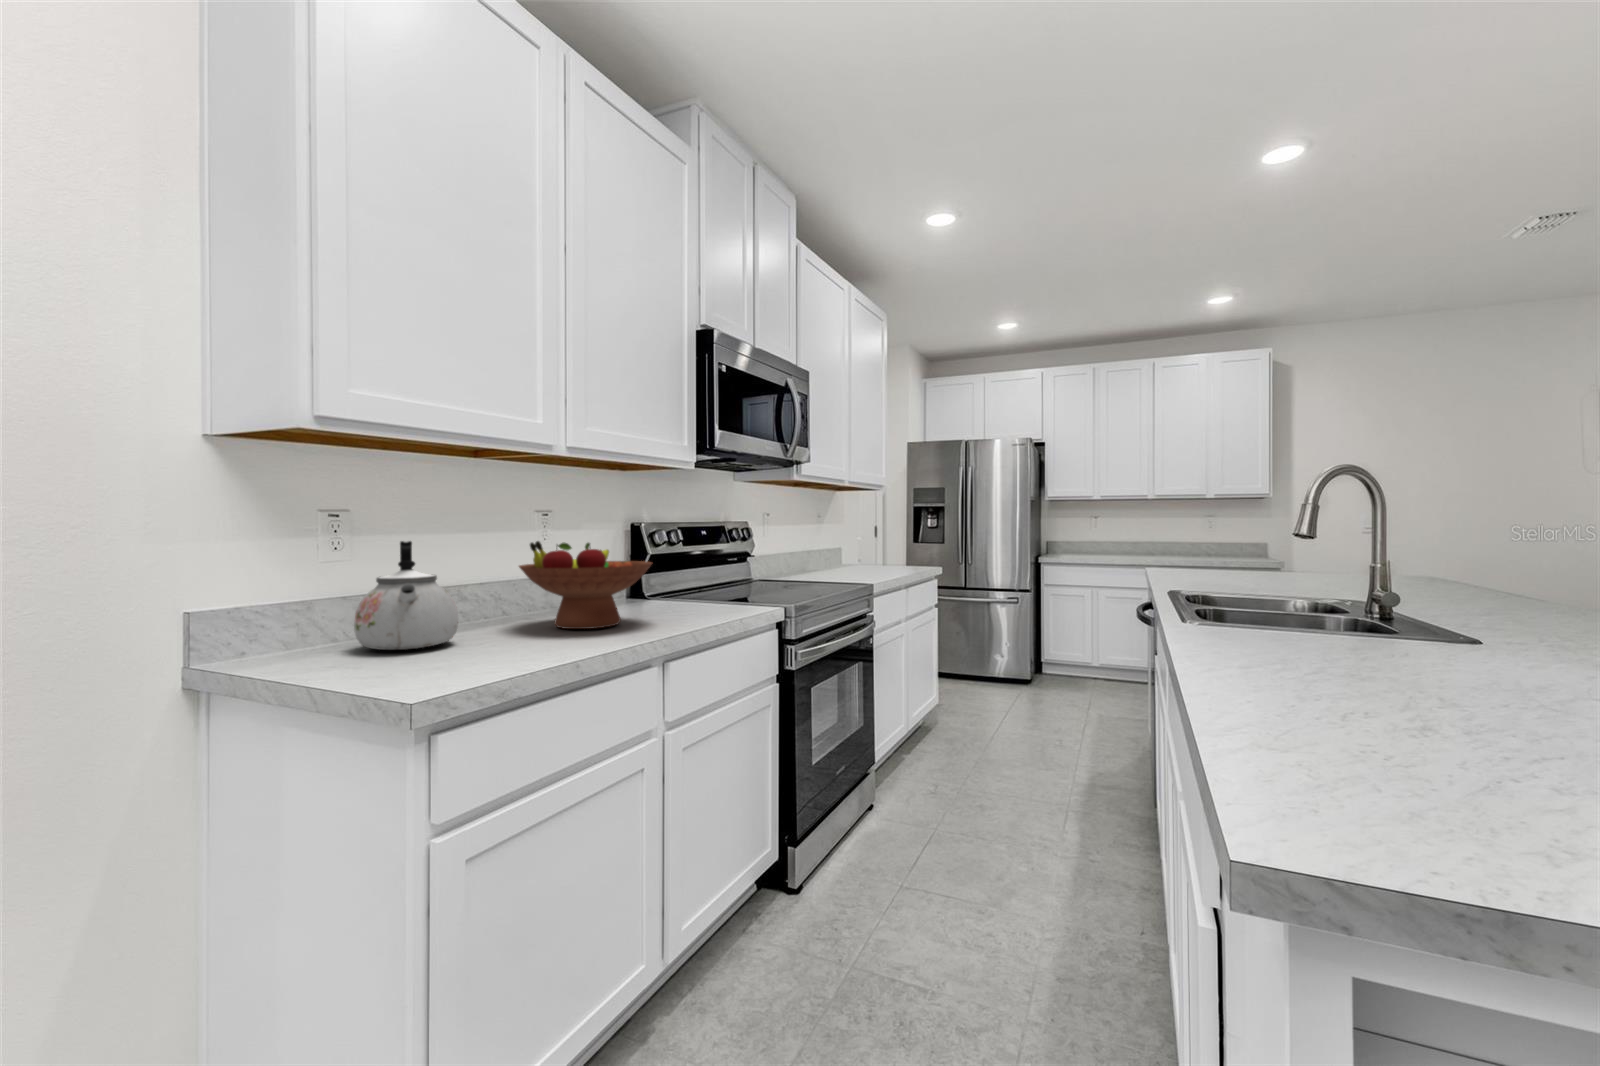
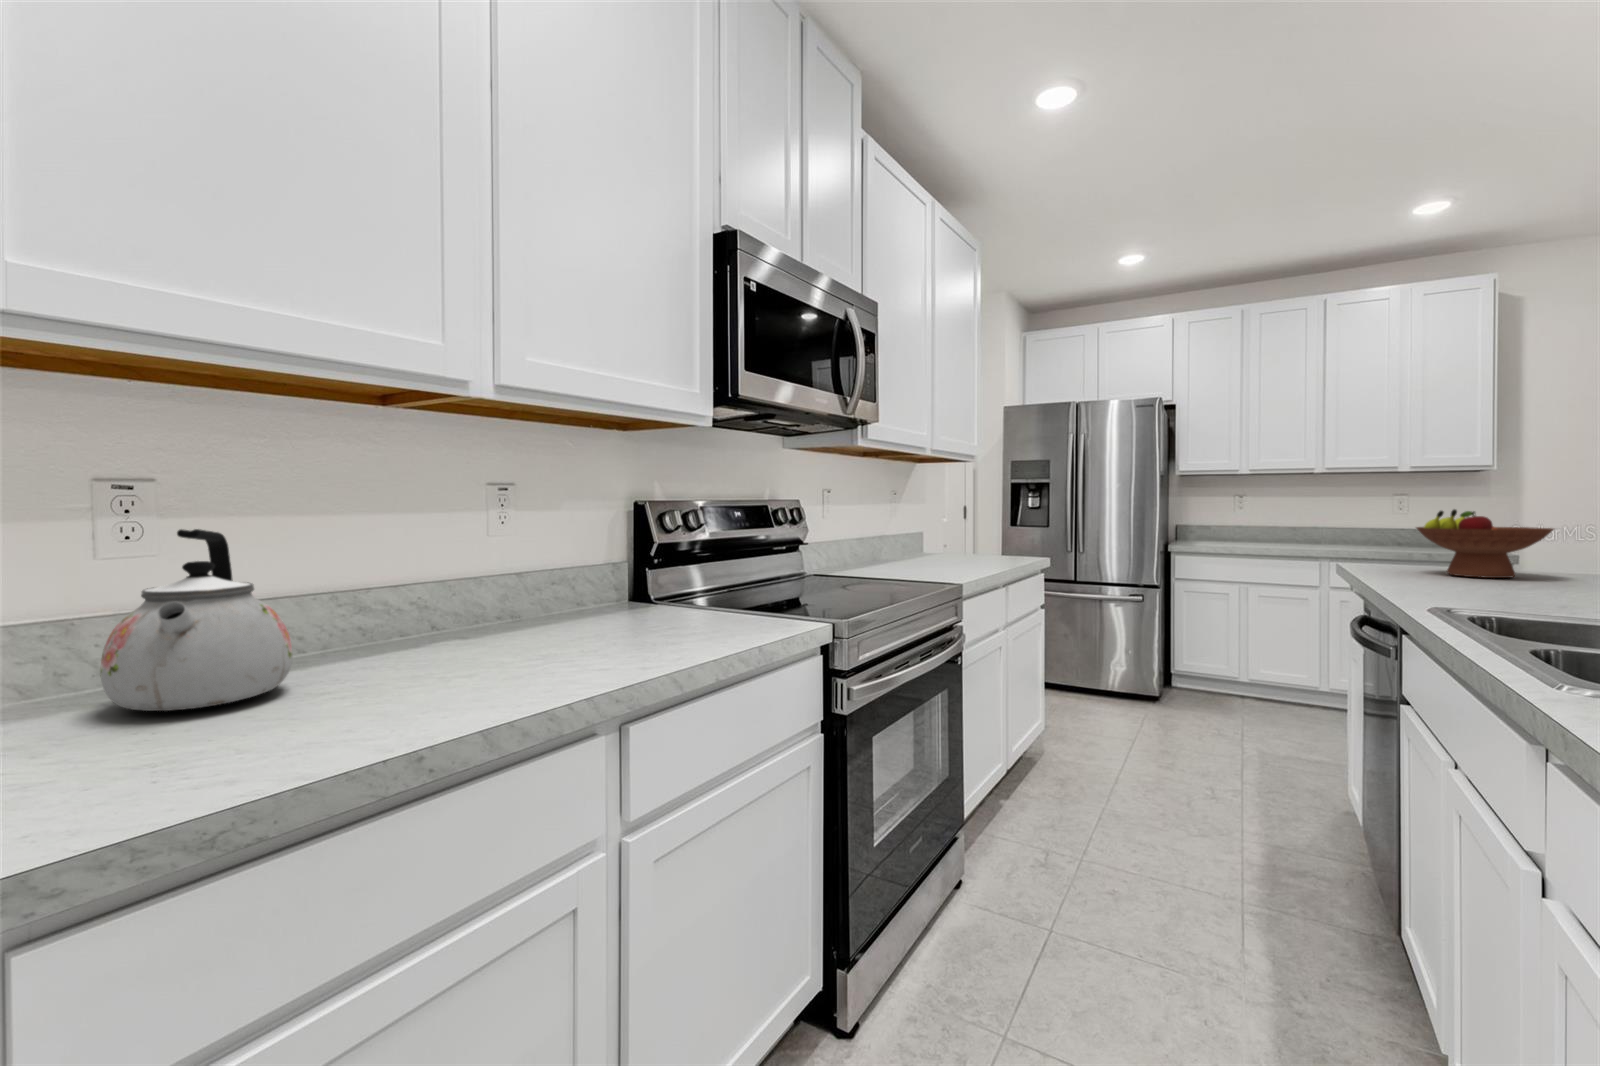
fruit bowl: present [519,541,652,629] -> present [1416,509,1553,578]

